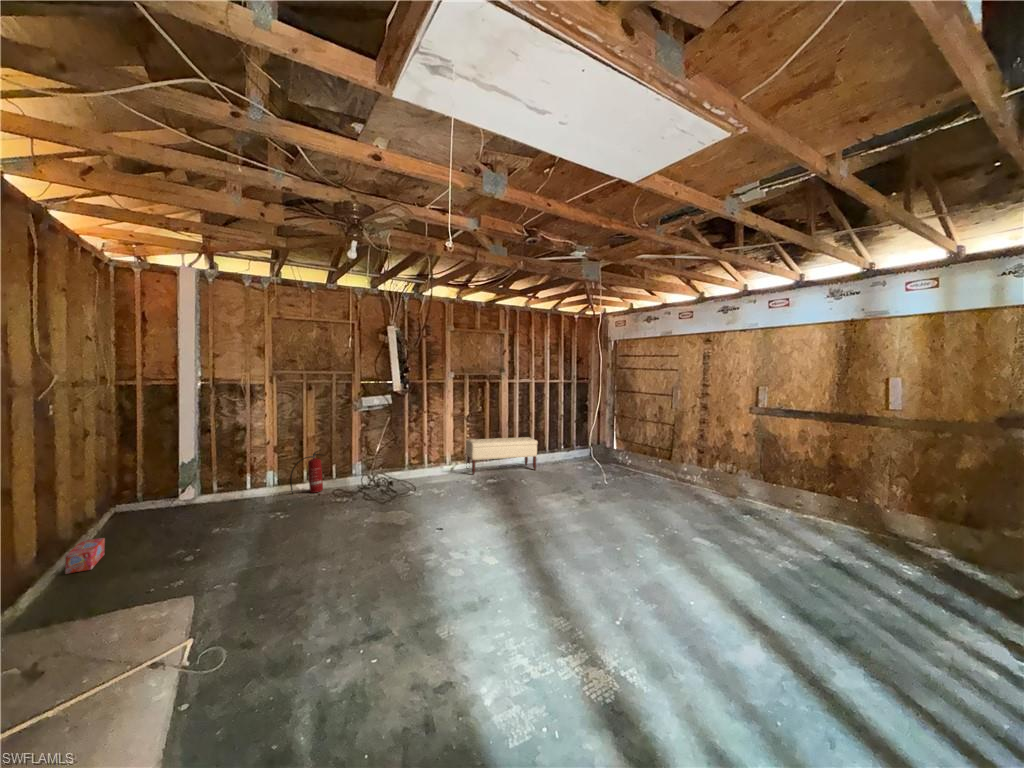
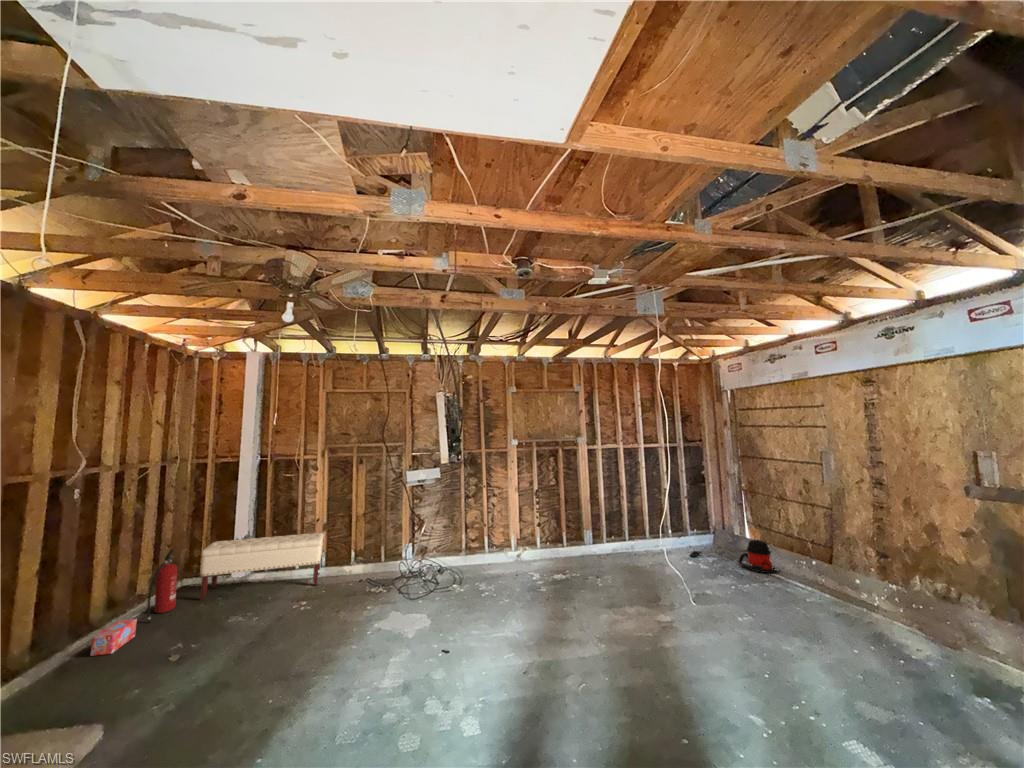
bench: present [466,437,538,475] -> present [200,533,324,600]
vacuum cleaner: none [578,447,636,470] -> present [691,539,778,573]
fire extinguisher: present [290,450,324,494] -> present [147,550,177,623]

